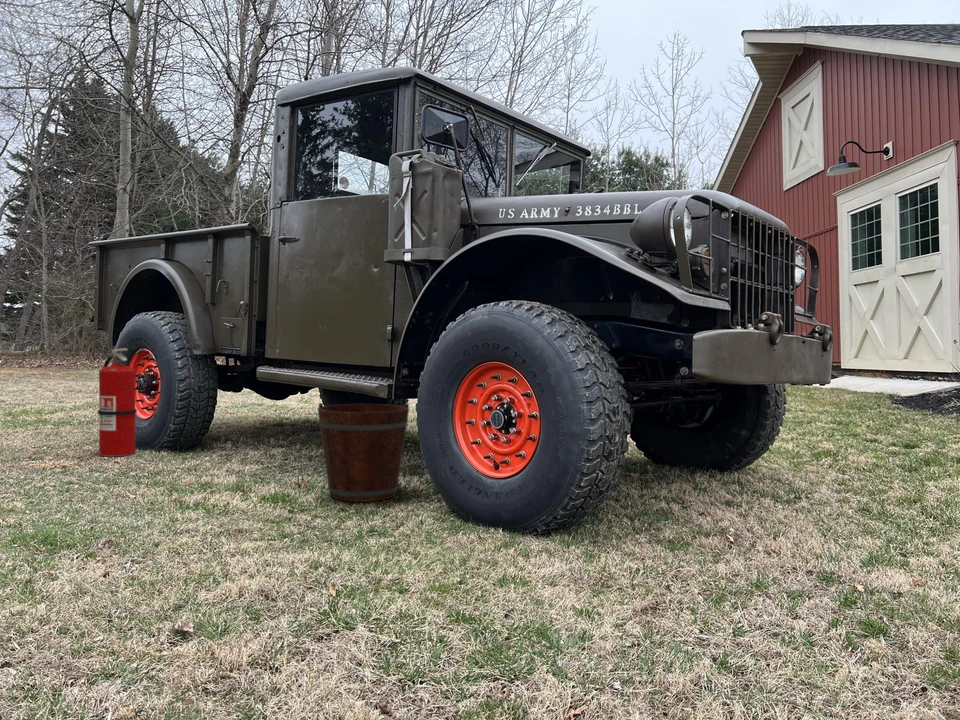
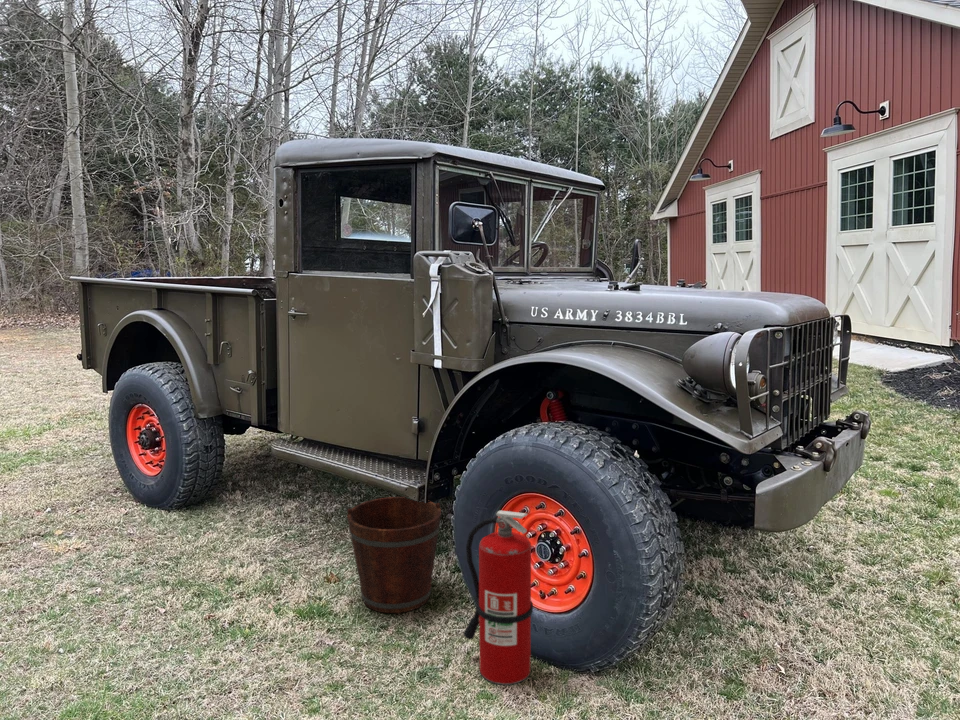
fire extinguisher: present [98,348,137,457] -> present [464,511,533,685]

